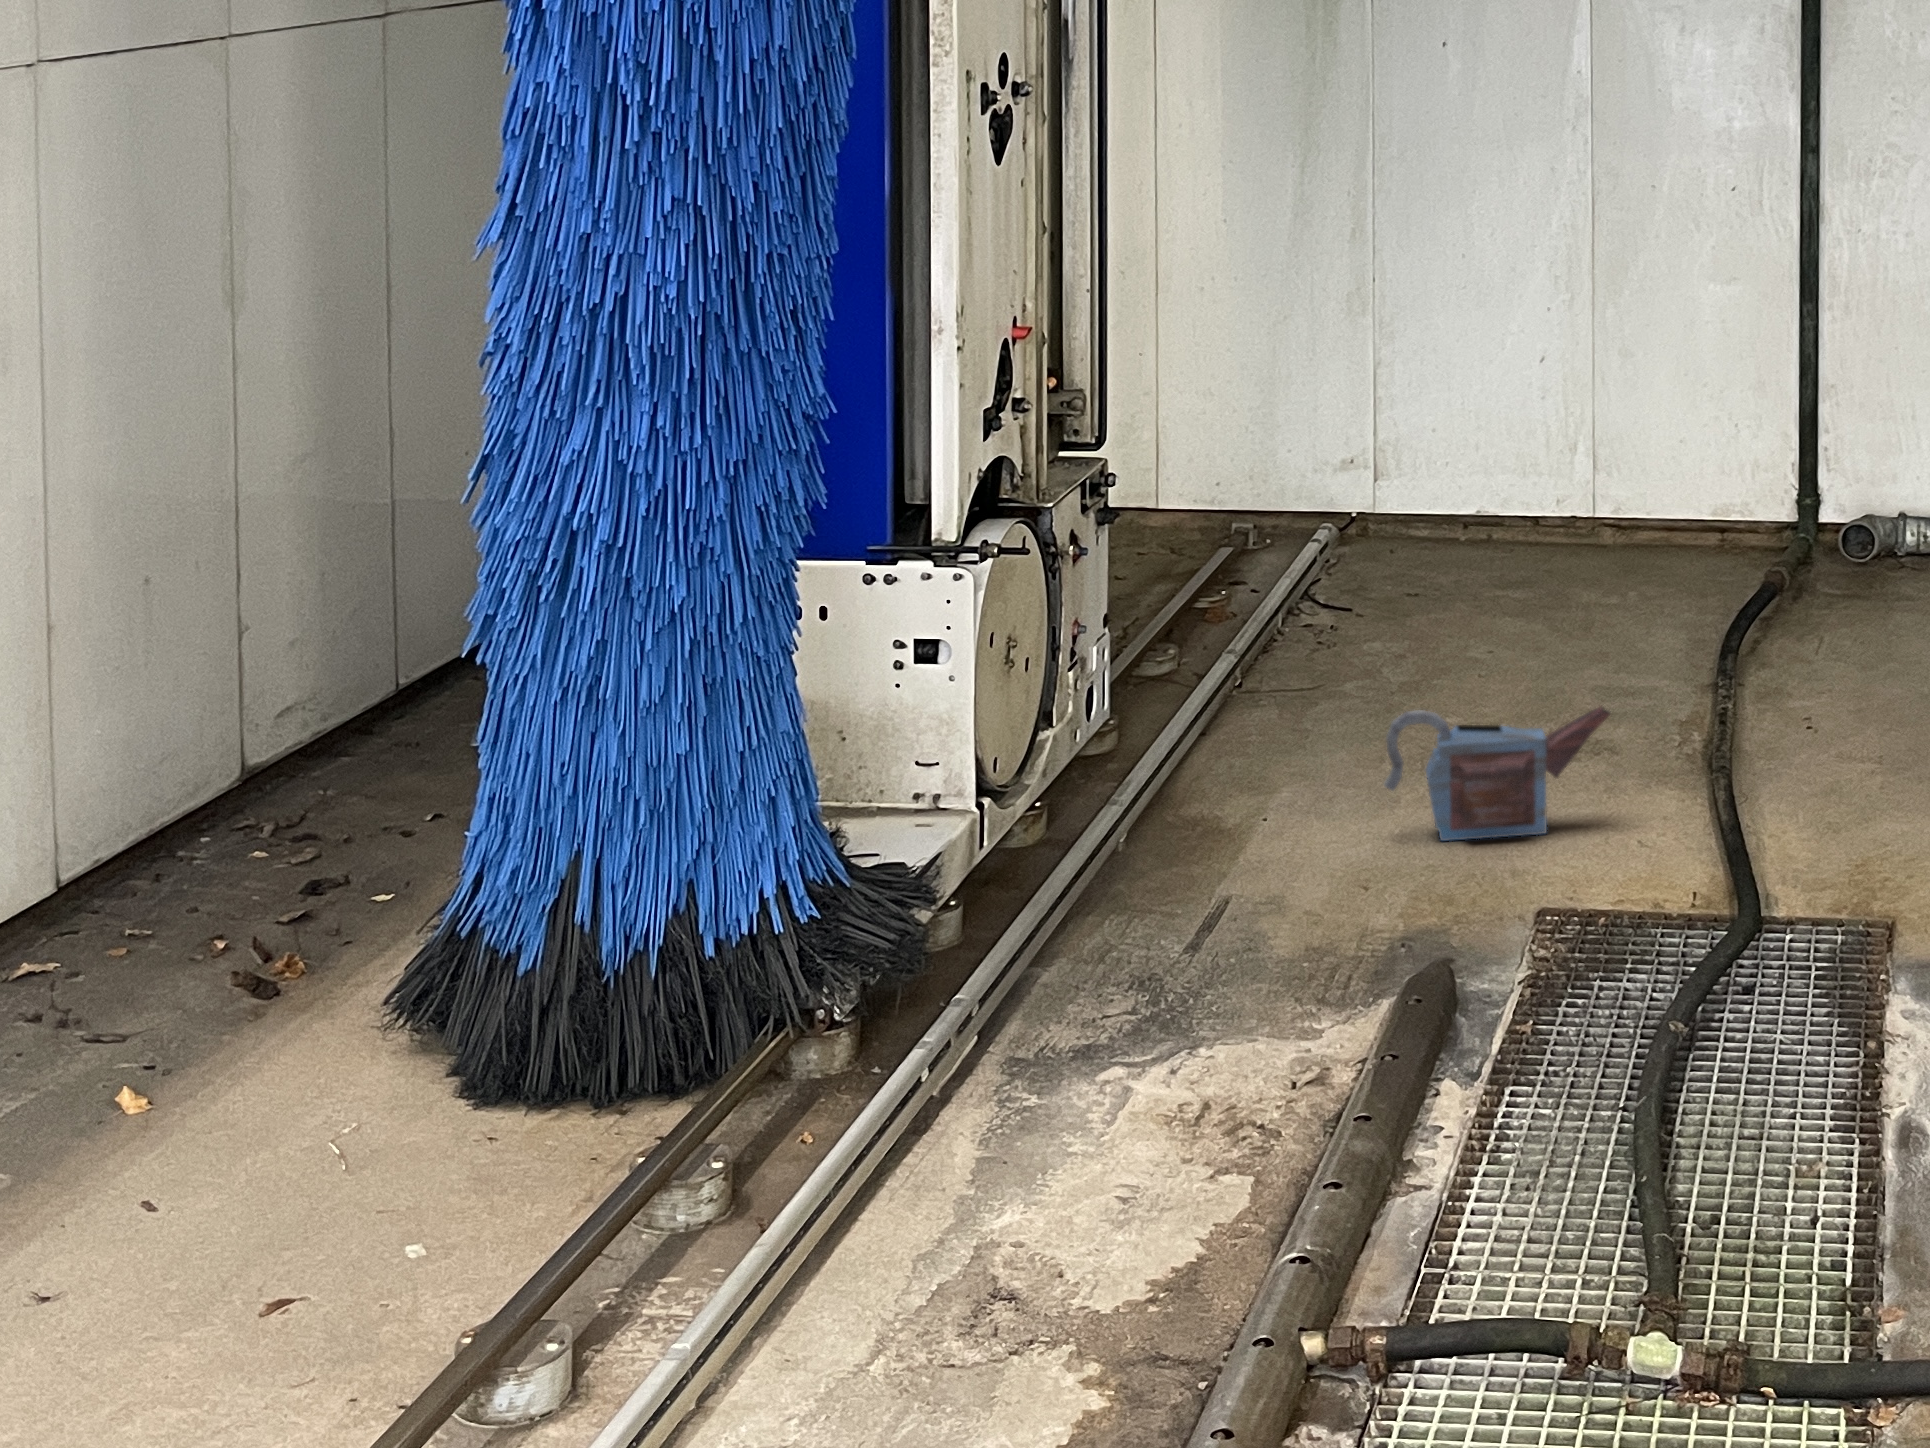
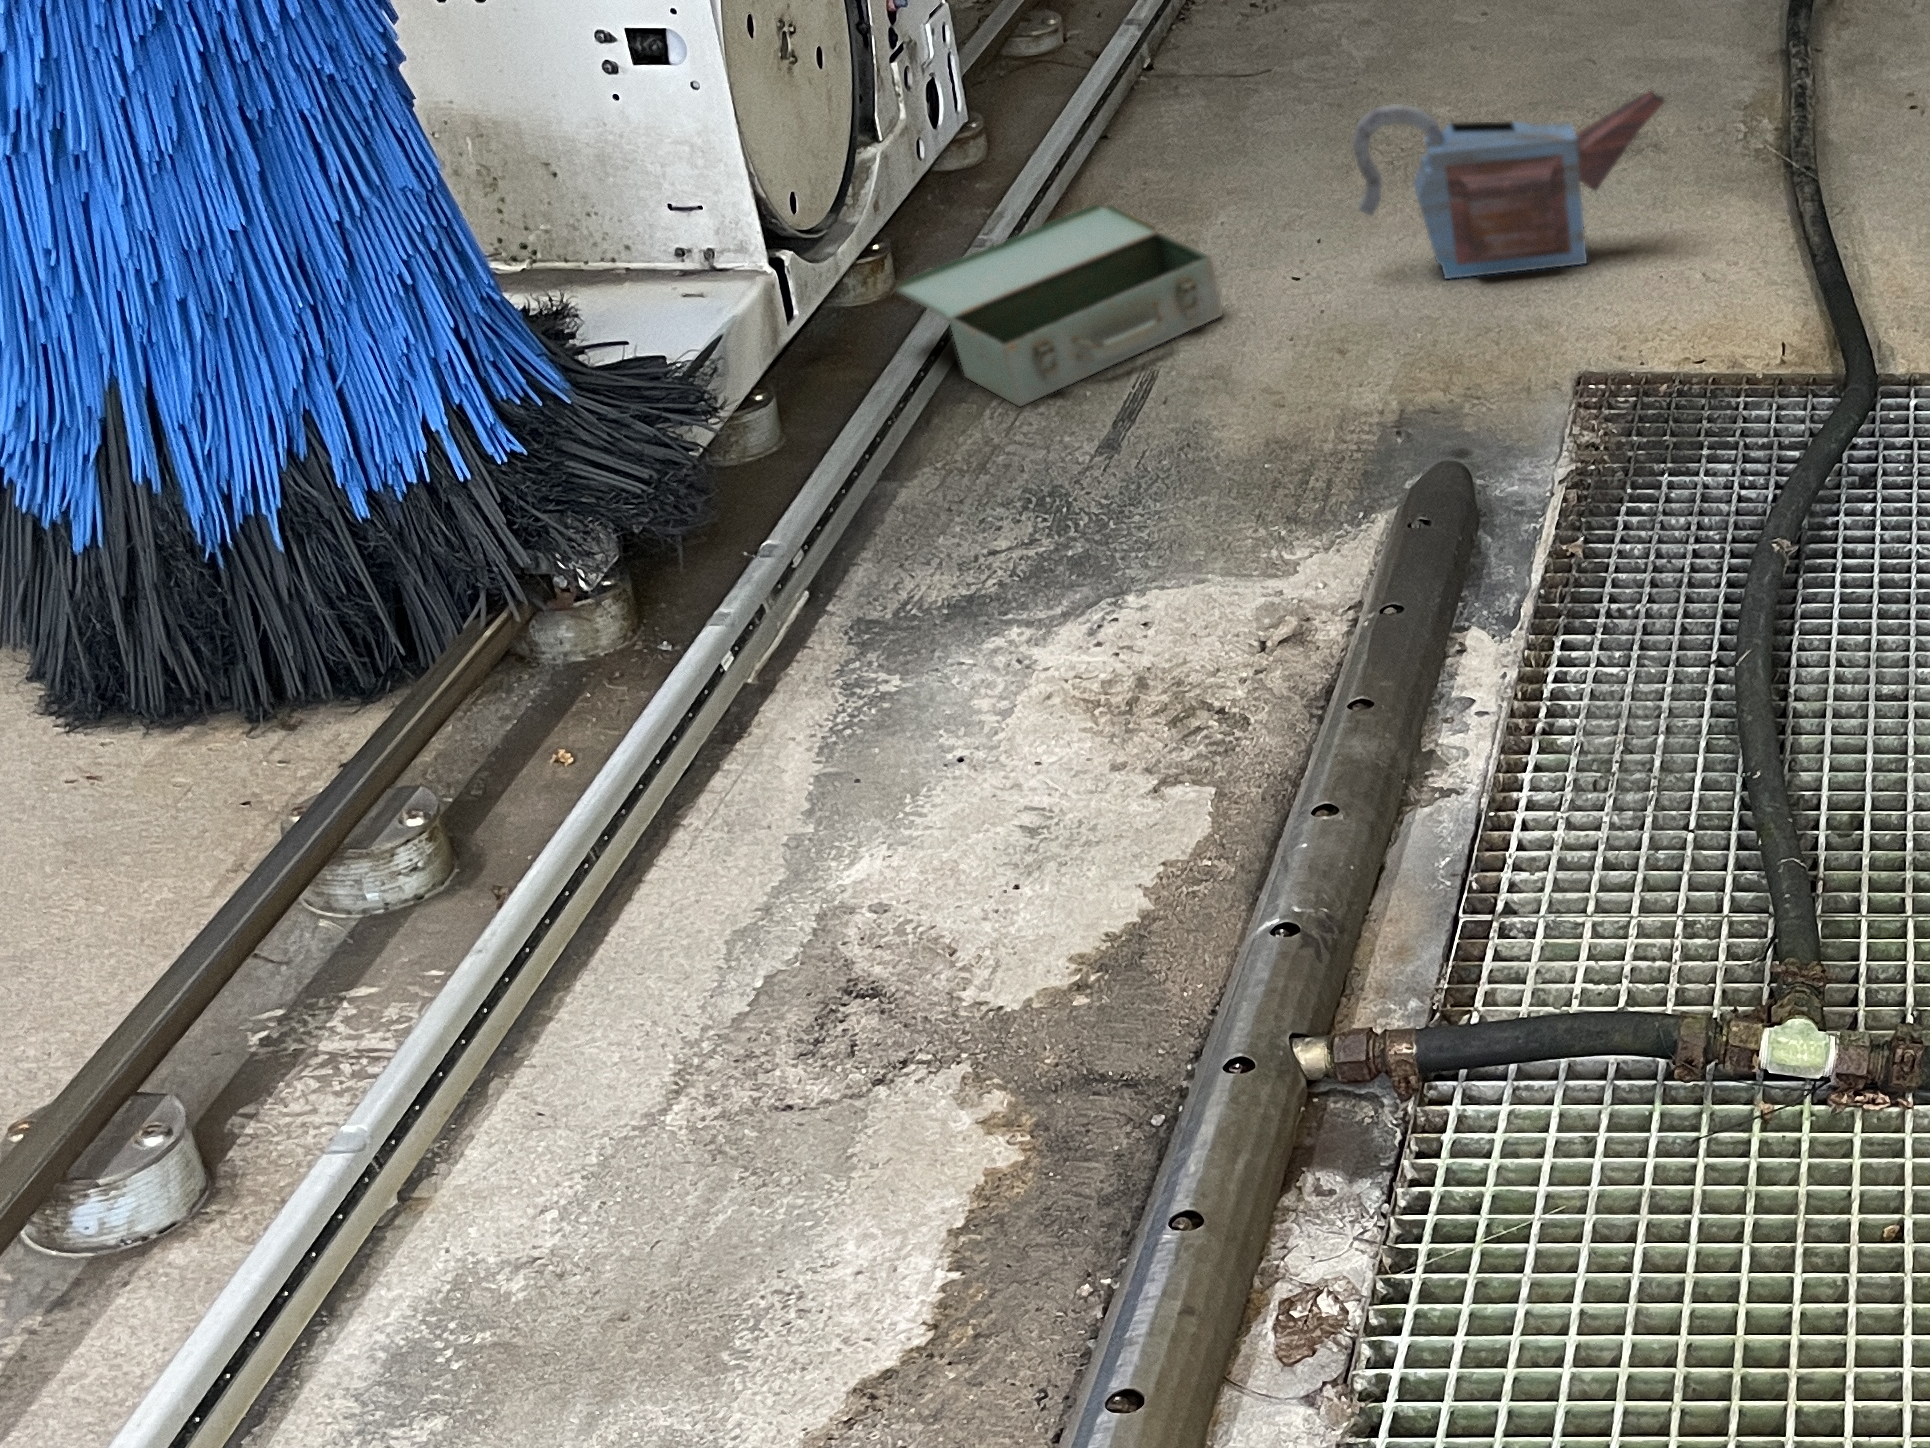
toolbox: none [1055,776,1277,918] -> present [897,204,1222,406]

